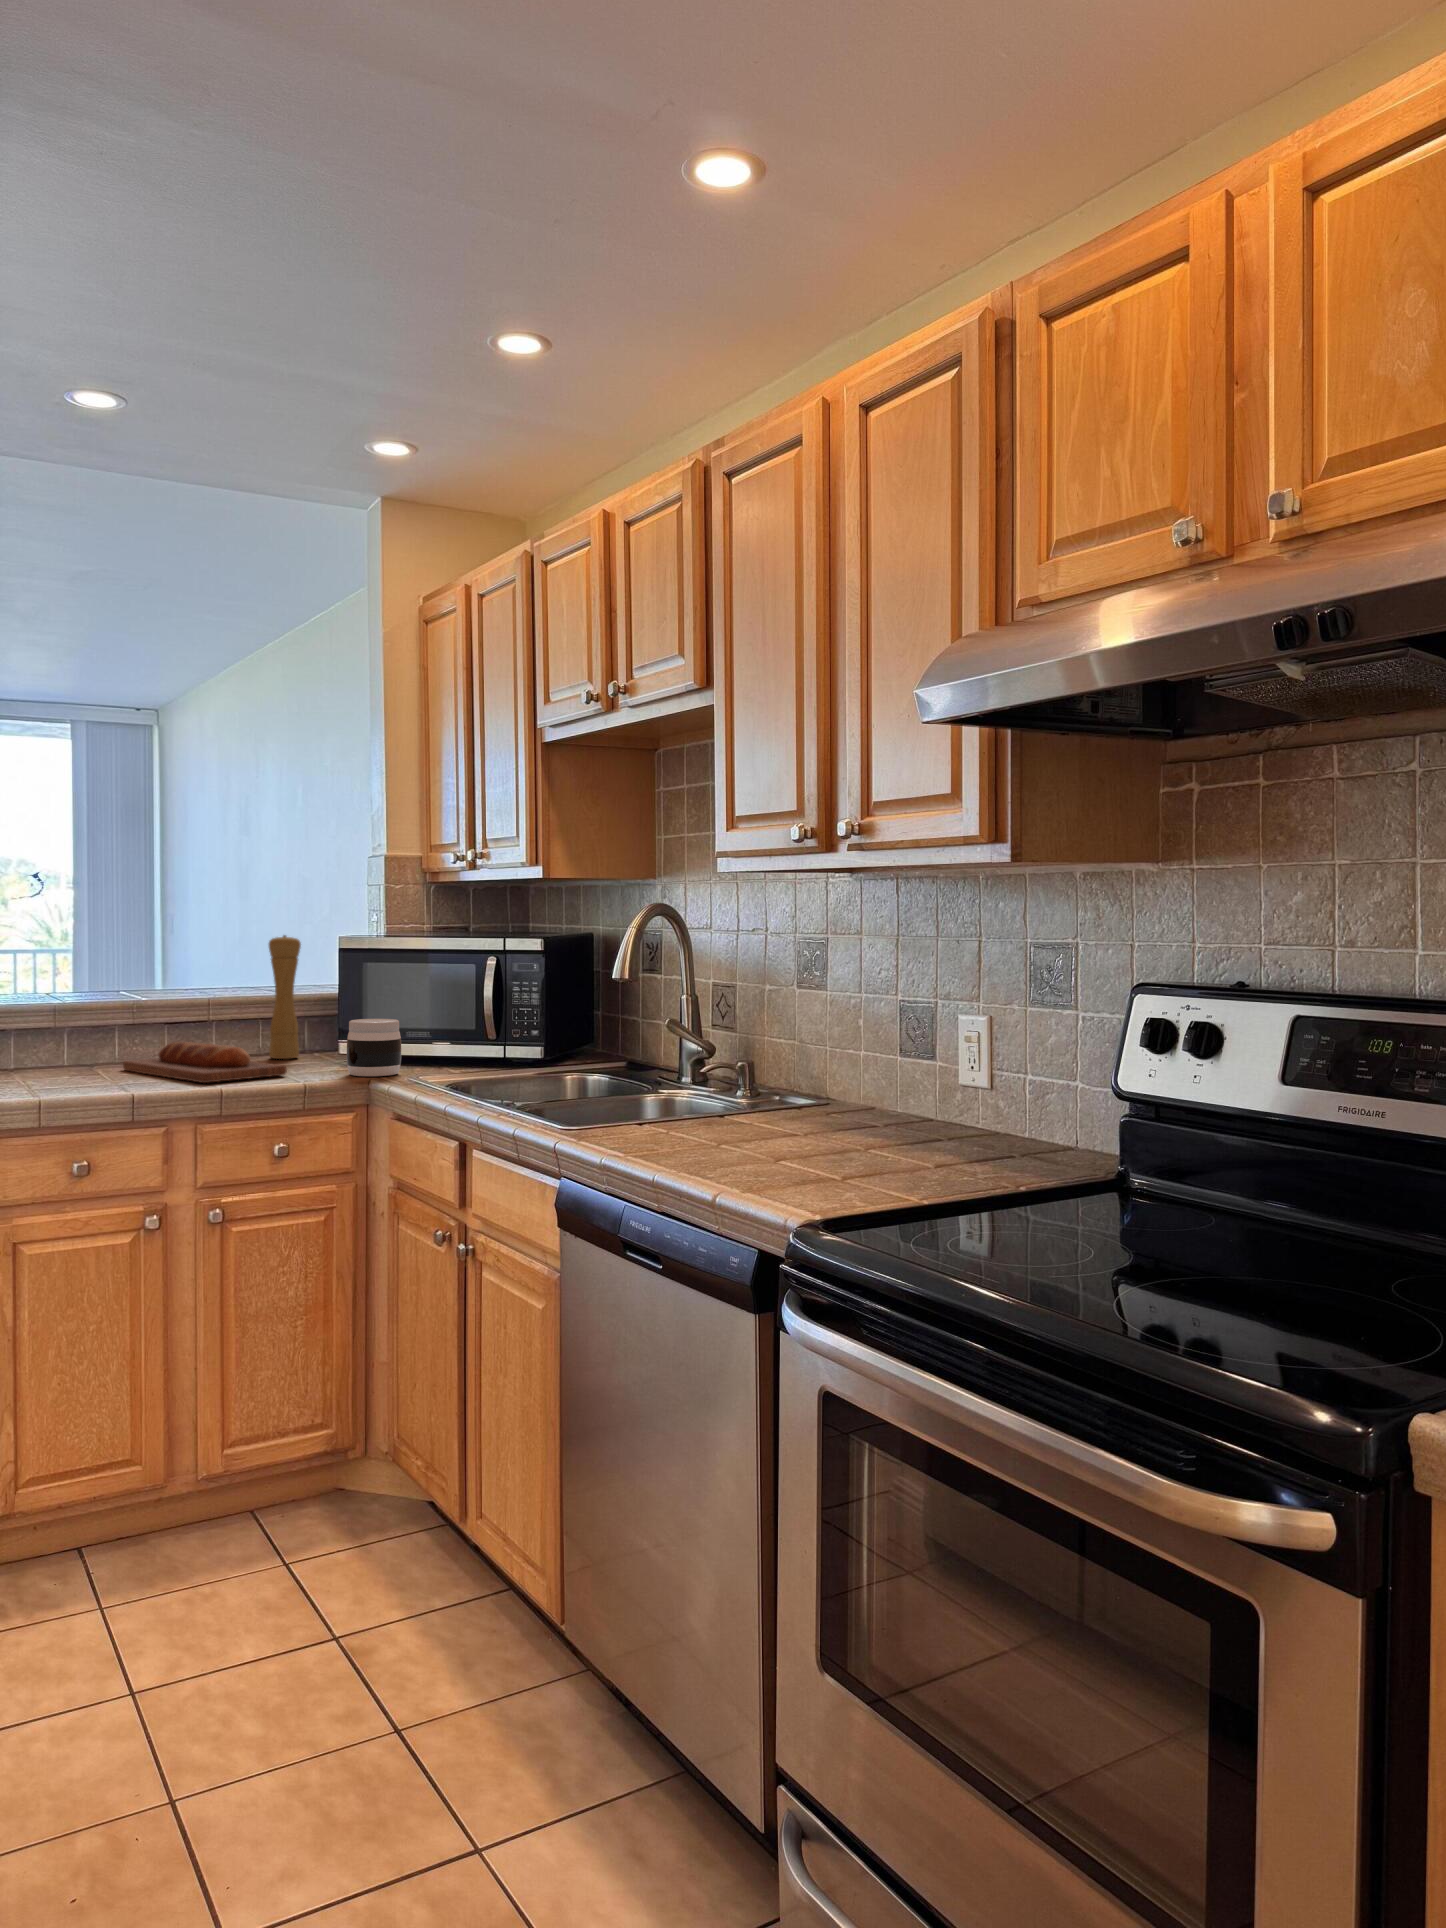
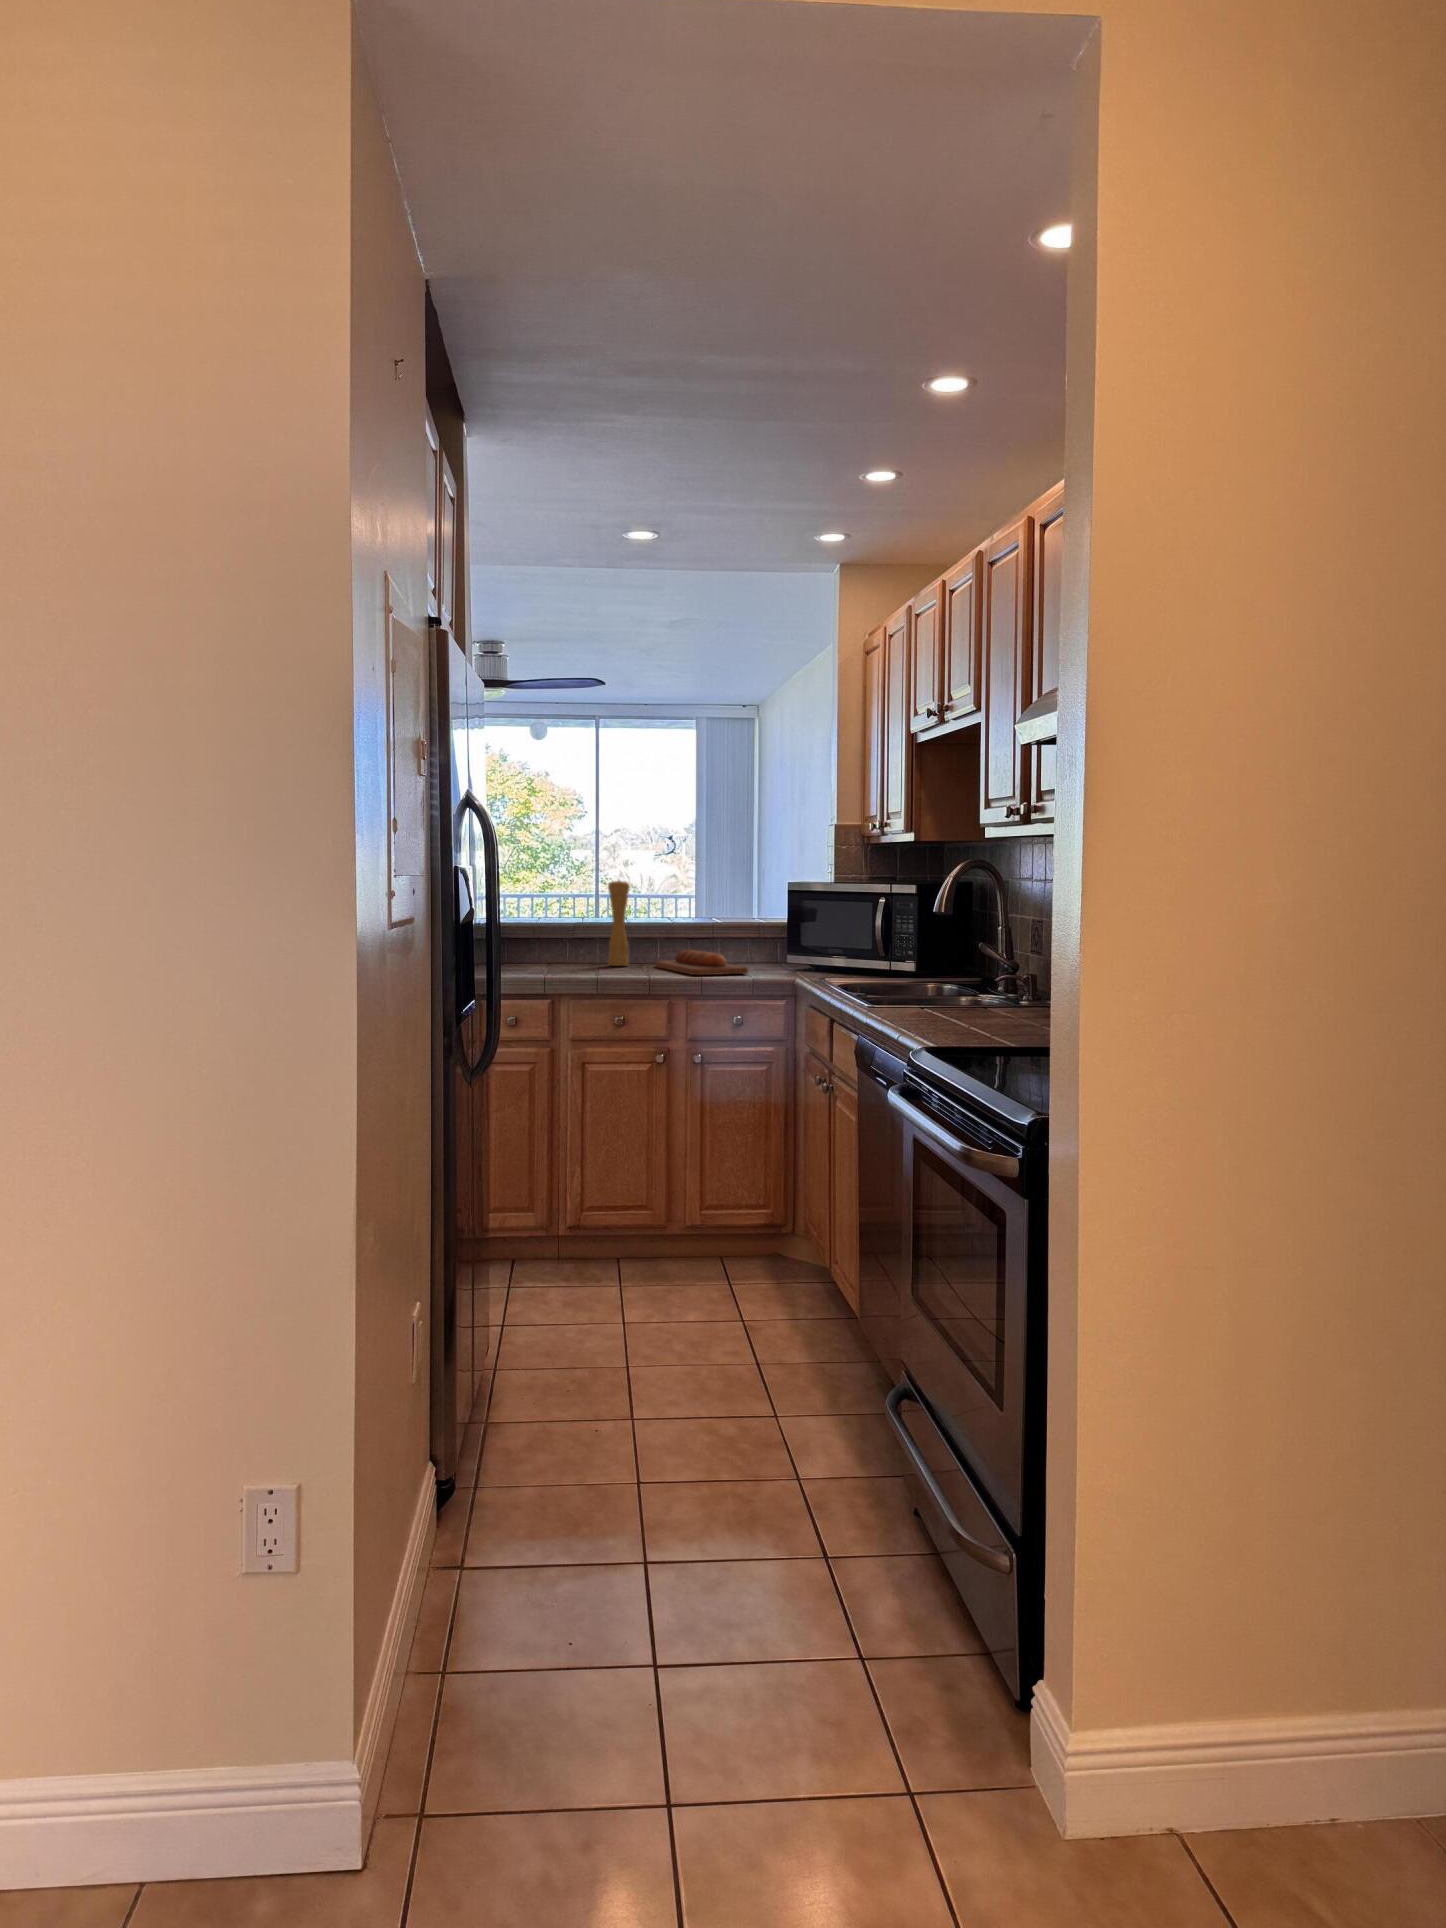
pepper mill: present [269,935,301,1059] -> present [608,880,630,966]
jar: present [347,1019,401,1076] -> none [787,939,823,977]

